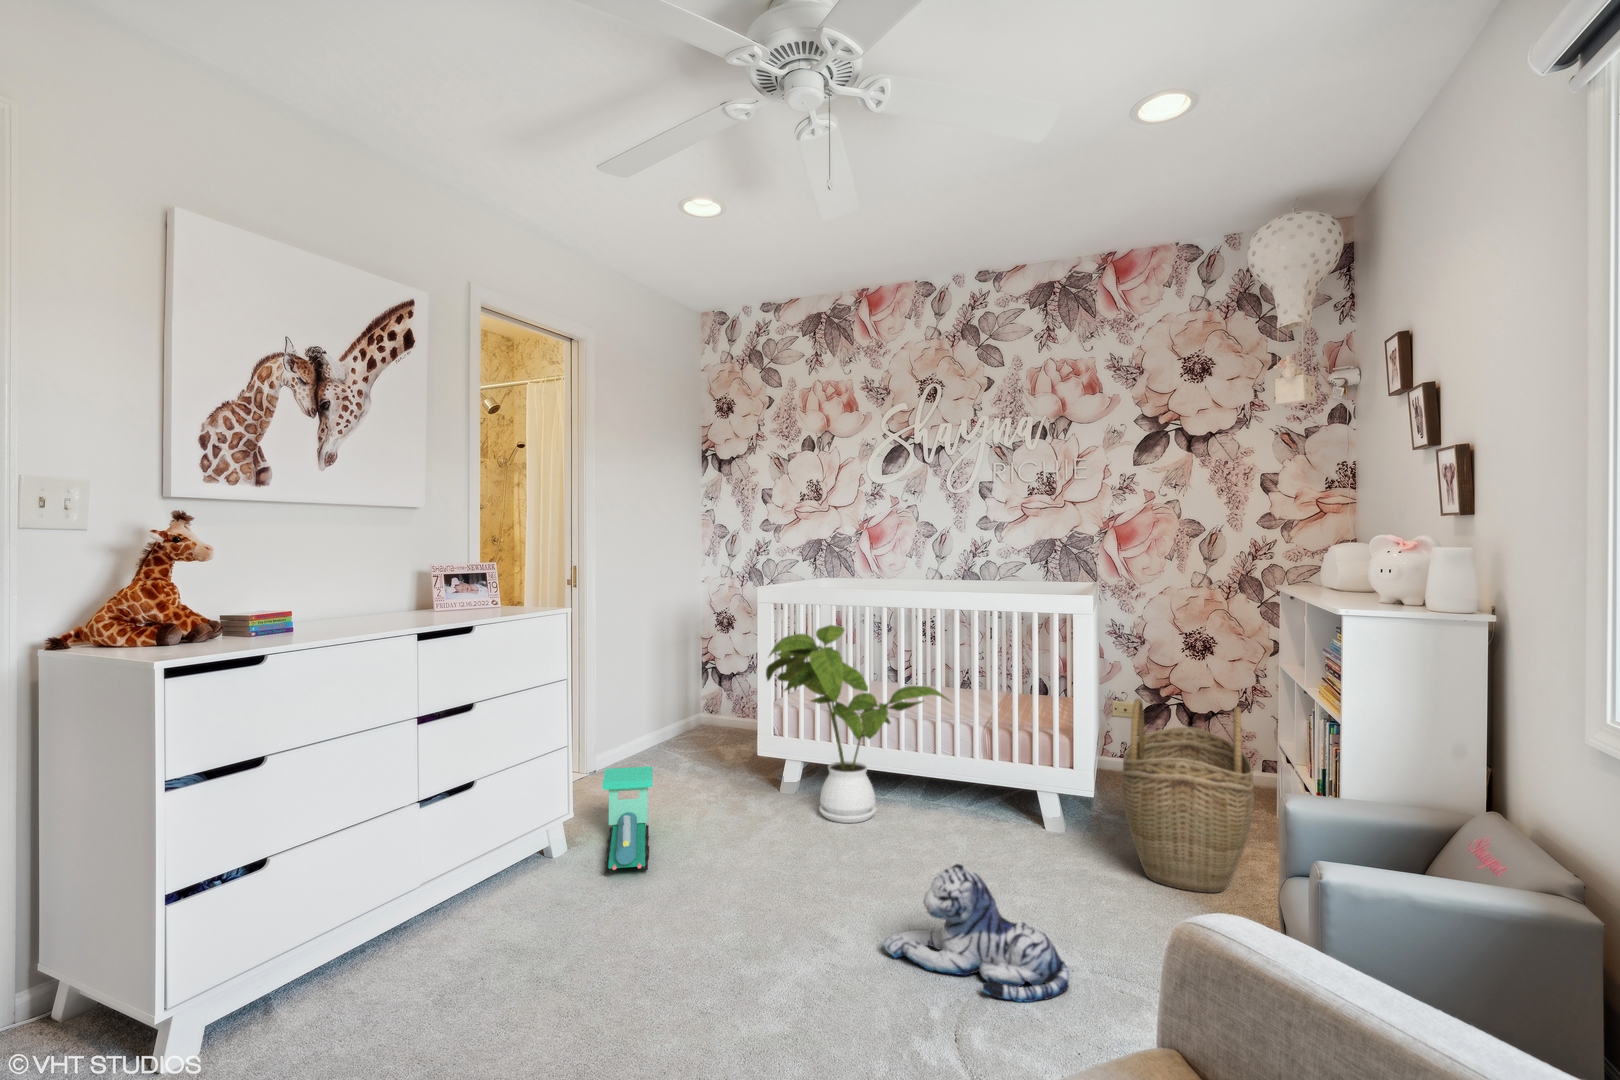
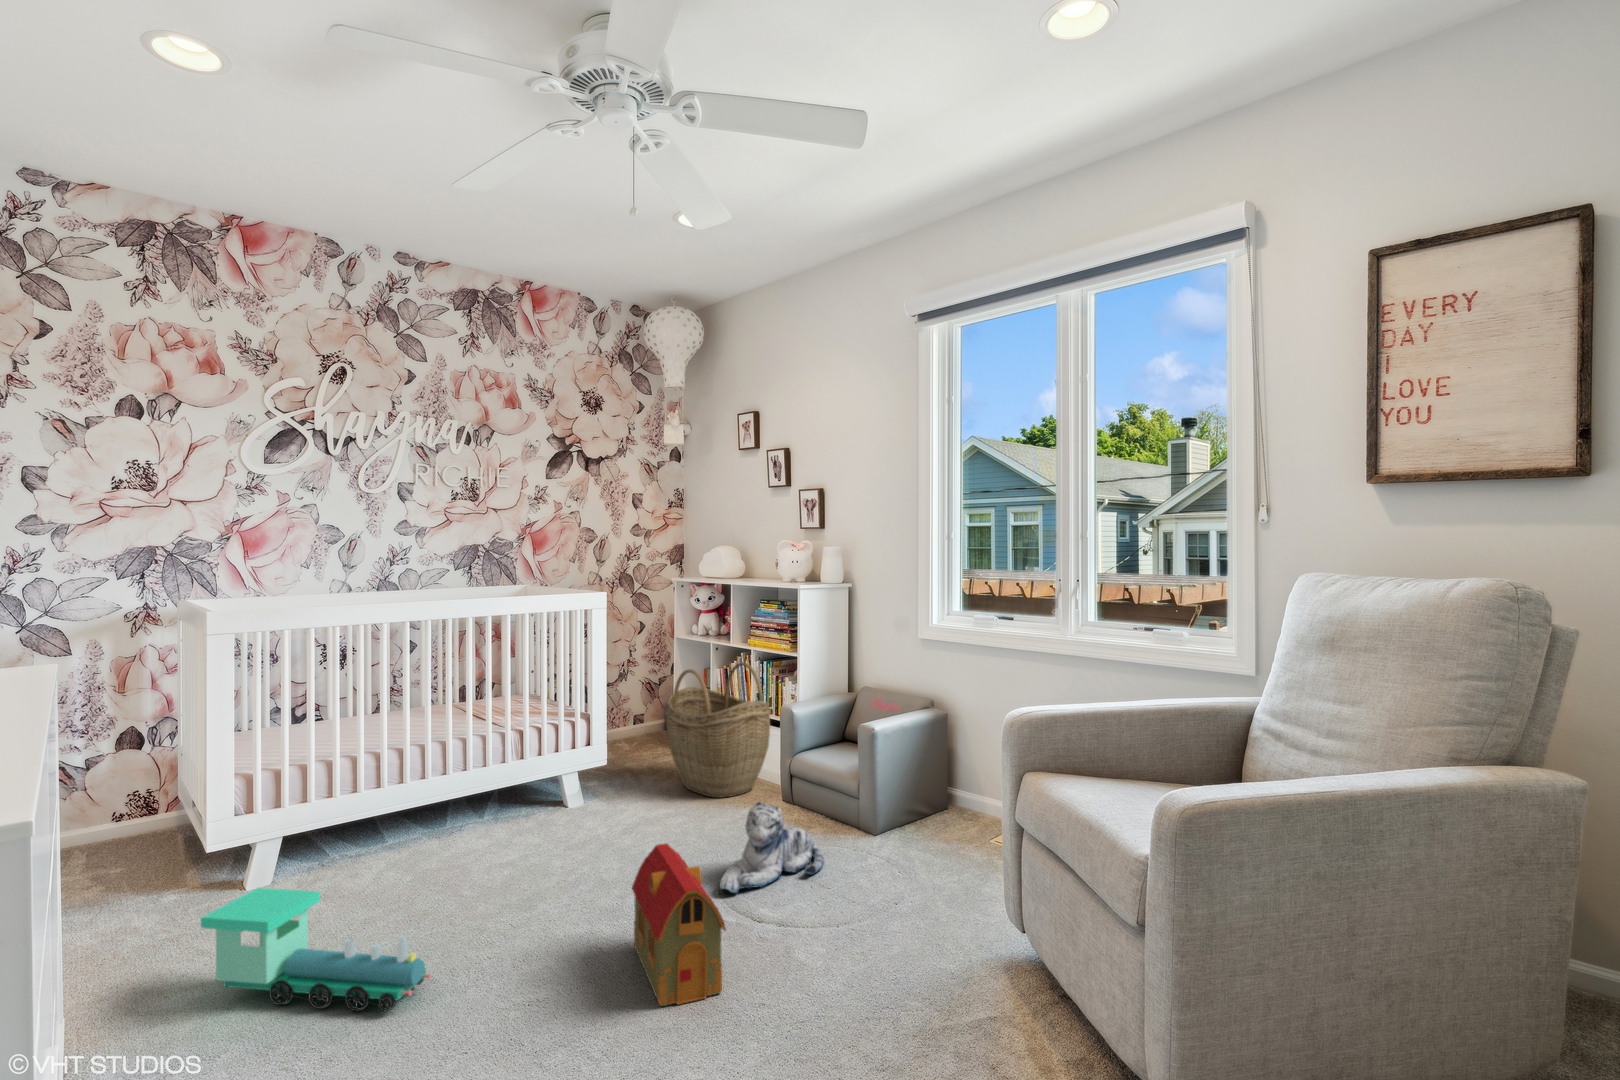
house plant: present [766,625,950,823] -> none [331,647,539,870]
toy house: none [637,840,784,1004] -> present [632,843,726,1006]

